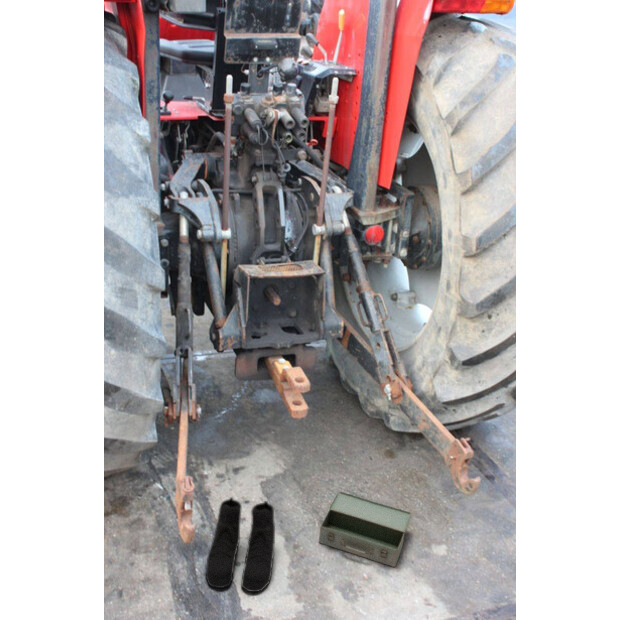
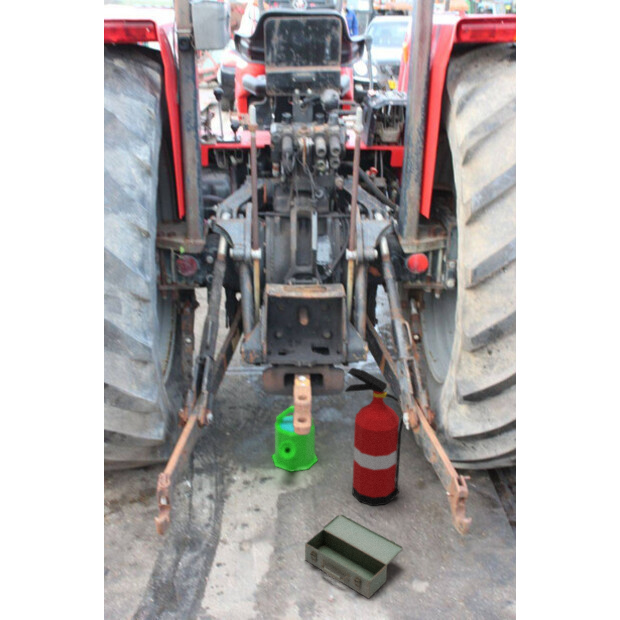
fire extinguisher: none [326,345,388,479] -> present [345,368,403,506]
watering can: none [233,390,281,457] -> present [272,406,317,471]
boots: present [206,497,275,592] -> none [184,500,259,593]

